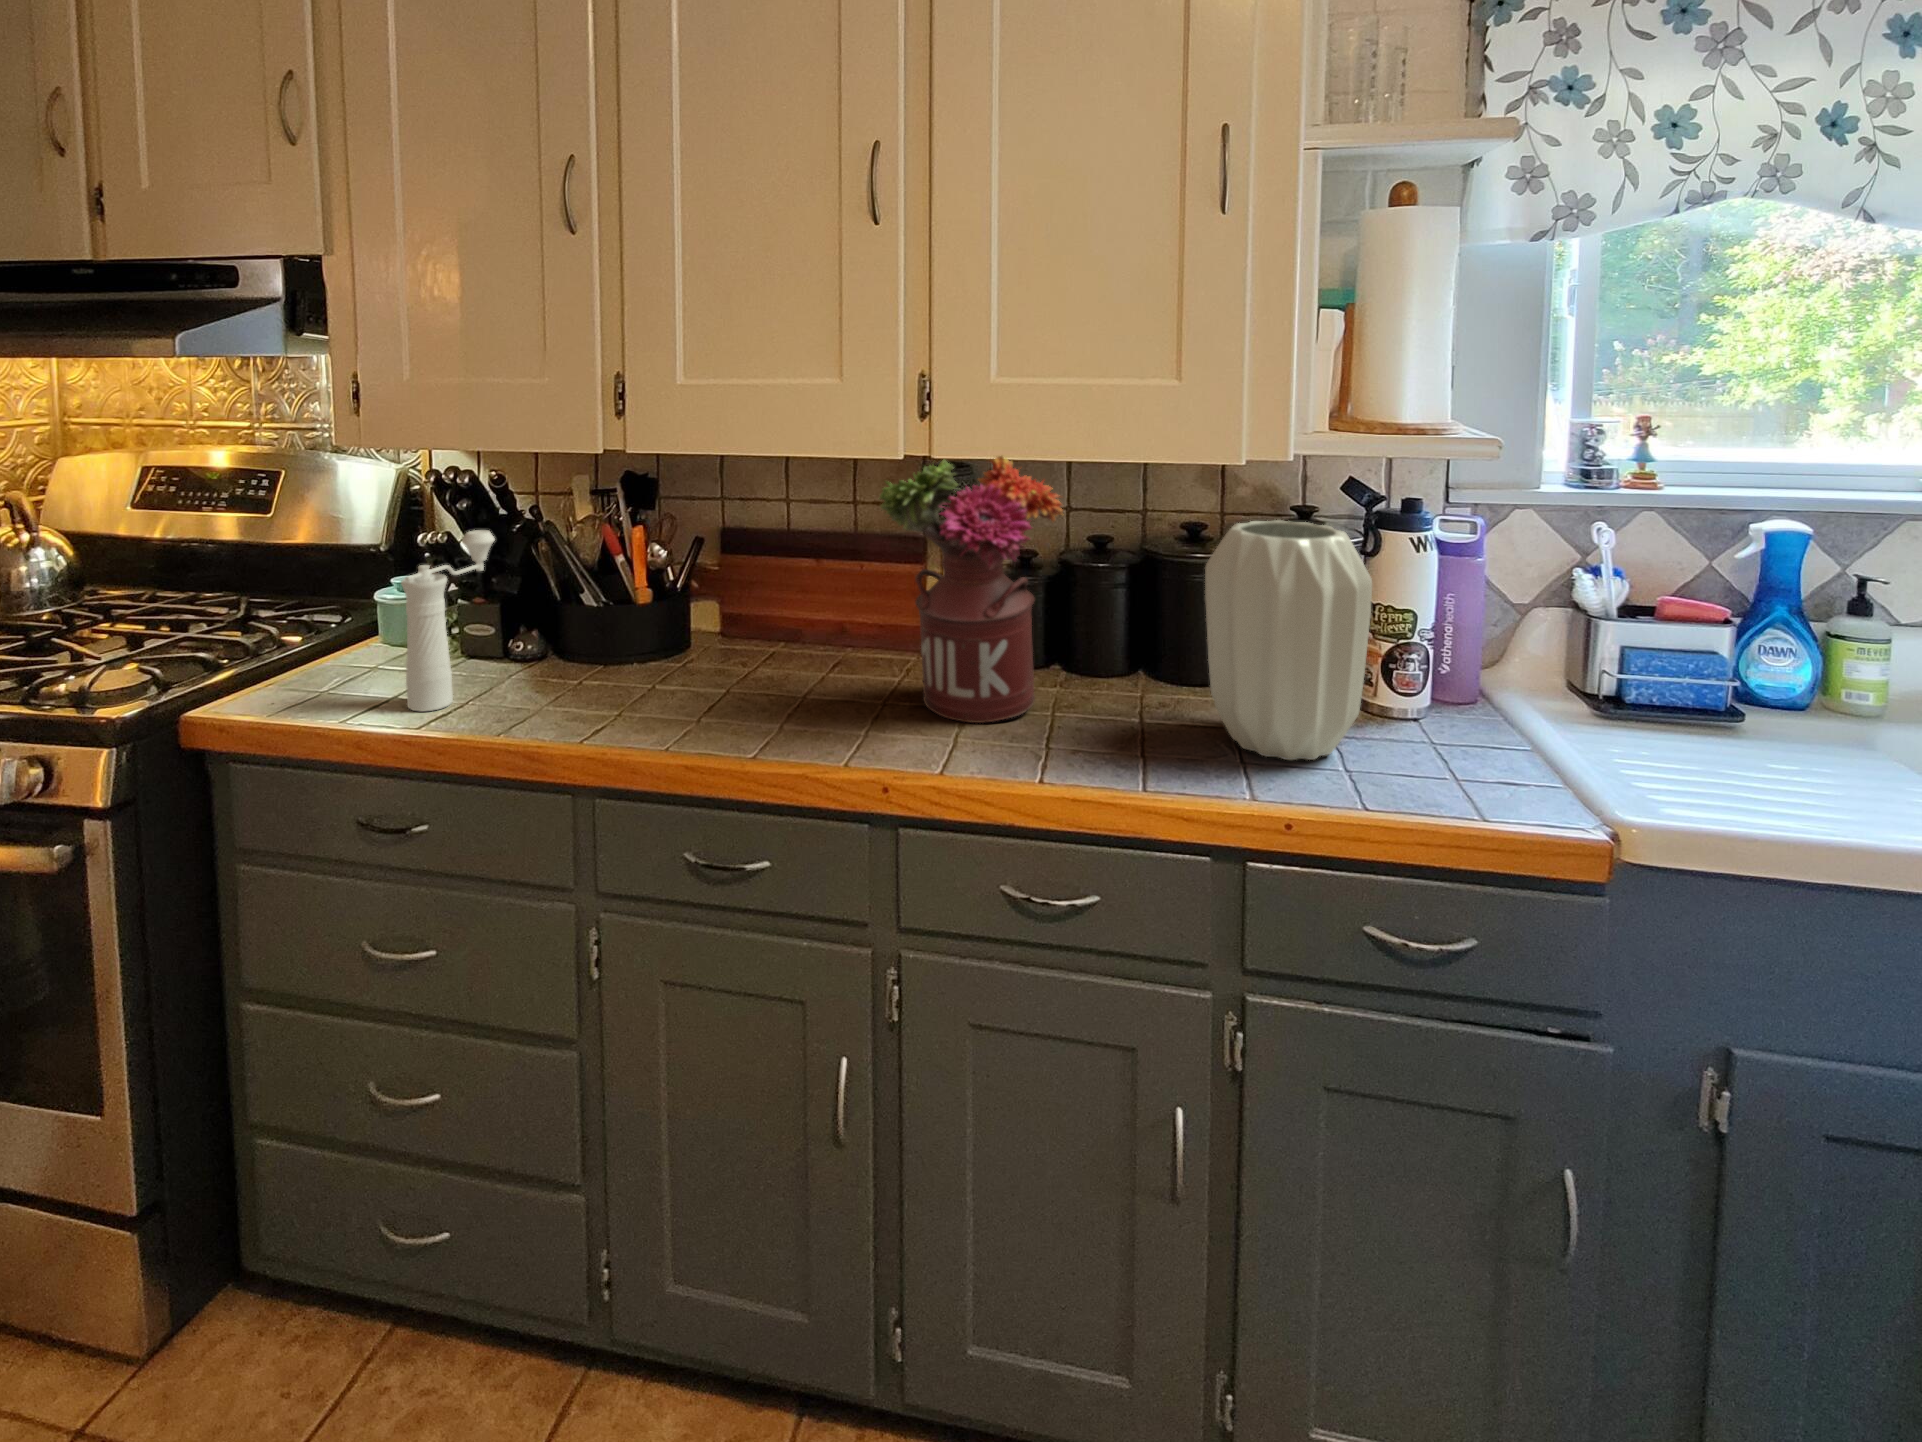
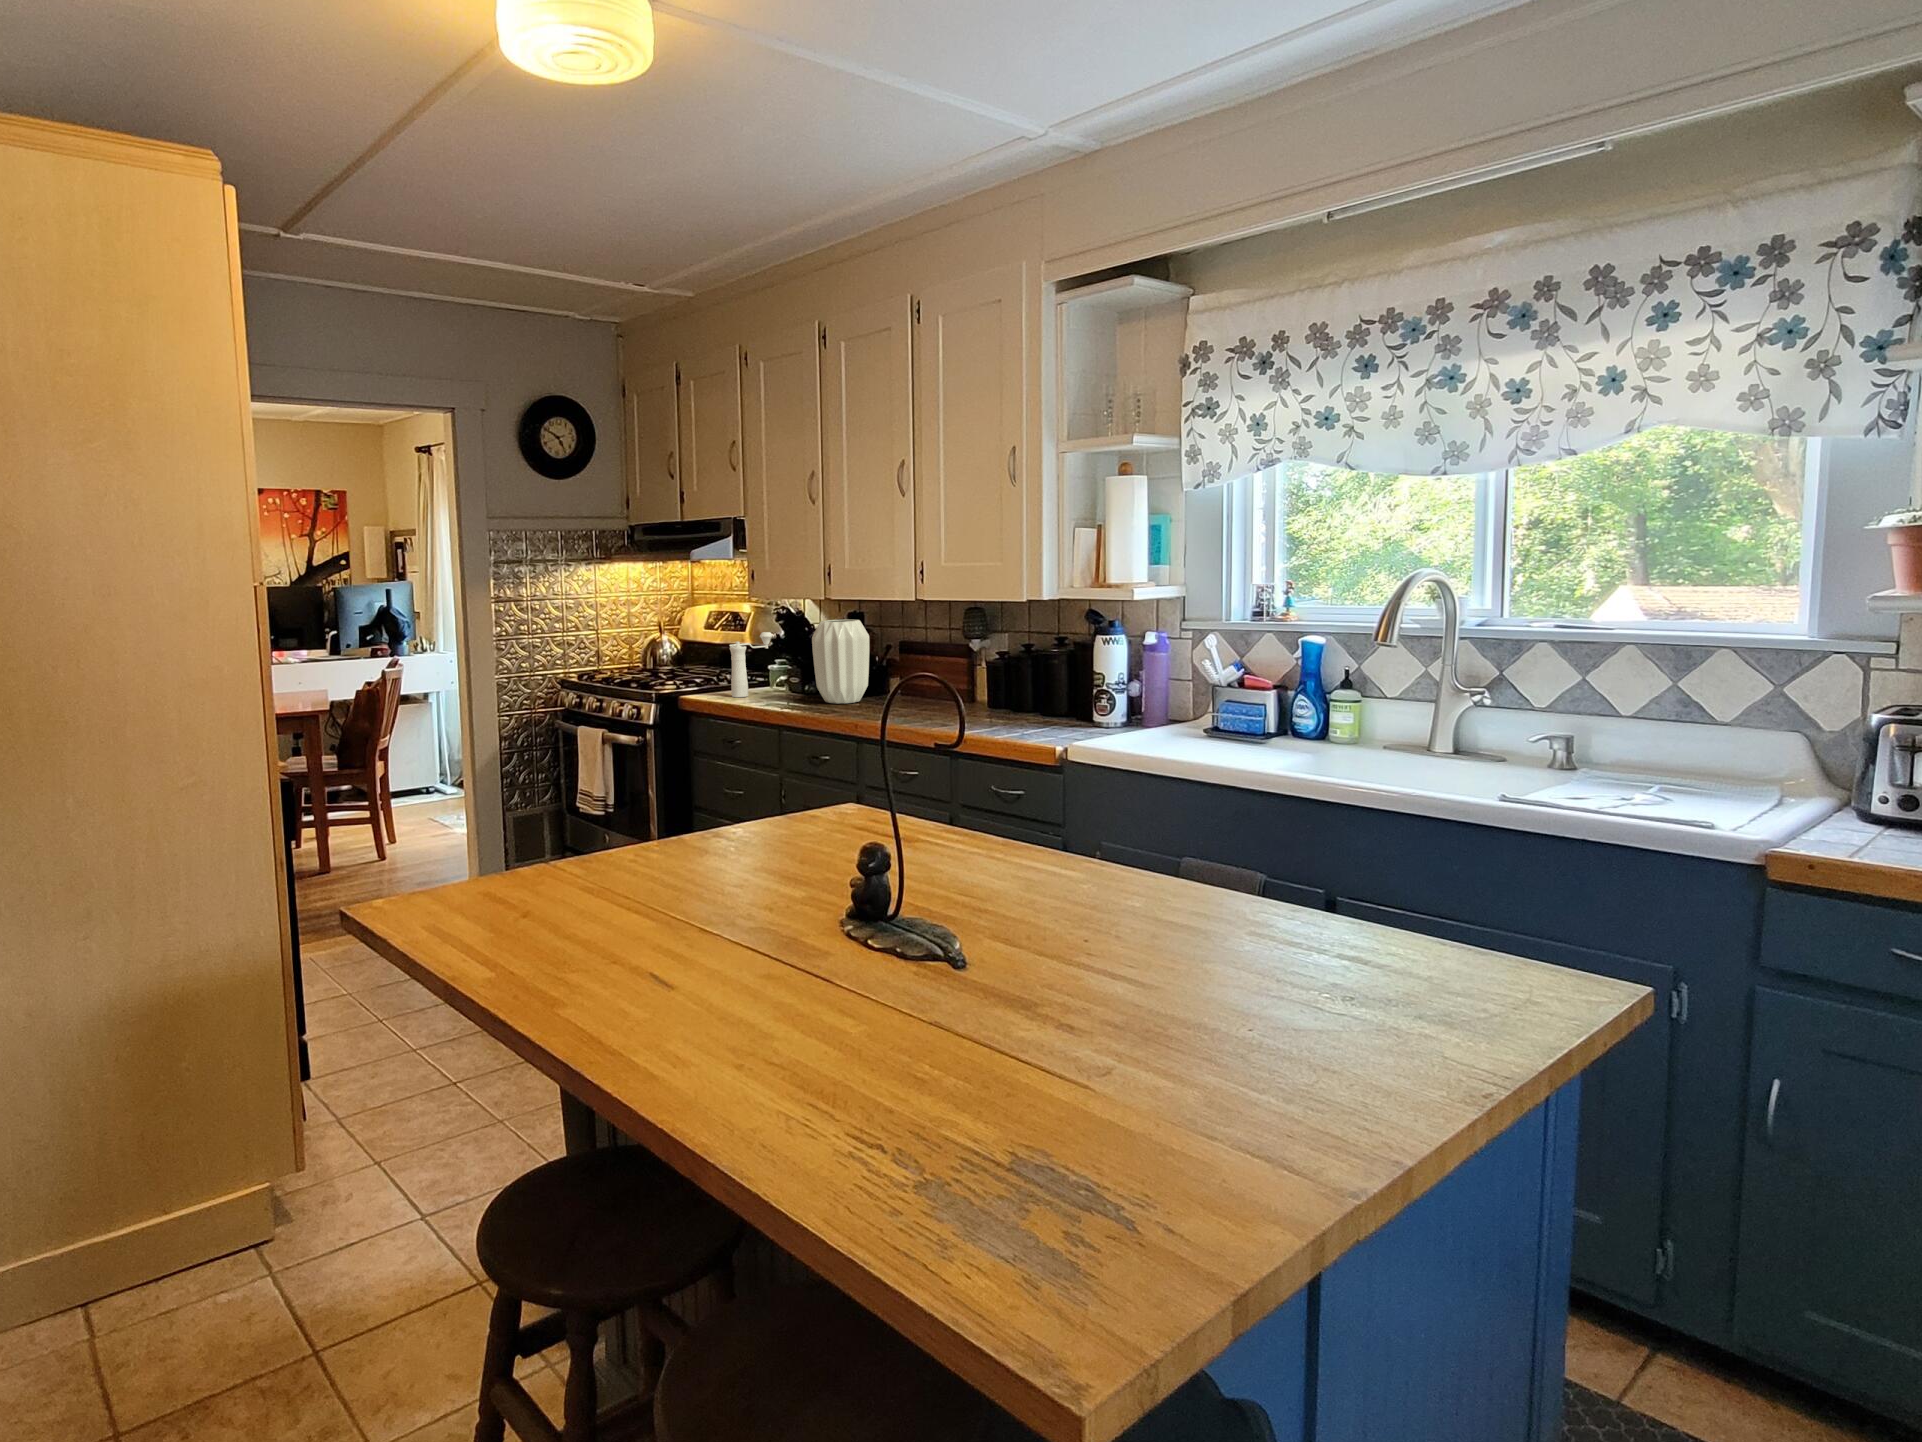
flower arrangement: present [880,456,1063,723] -> none [882,601,954,715]
vase: present [1205,520,1372,760] -> present [812,619,869,704]

